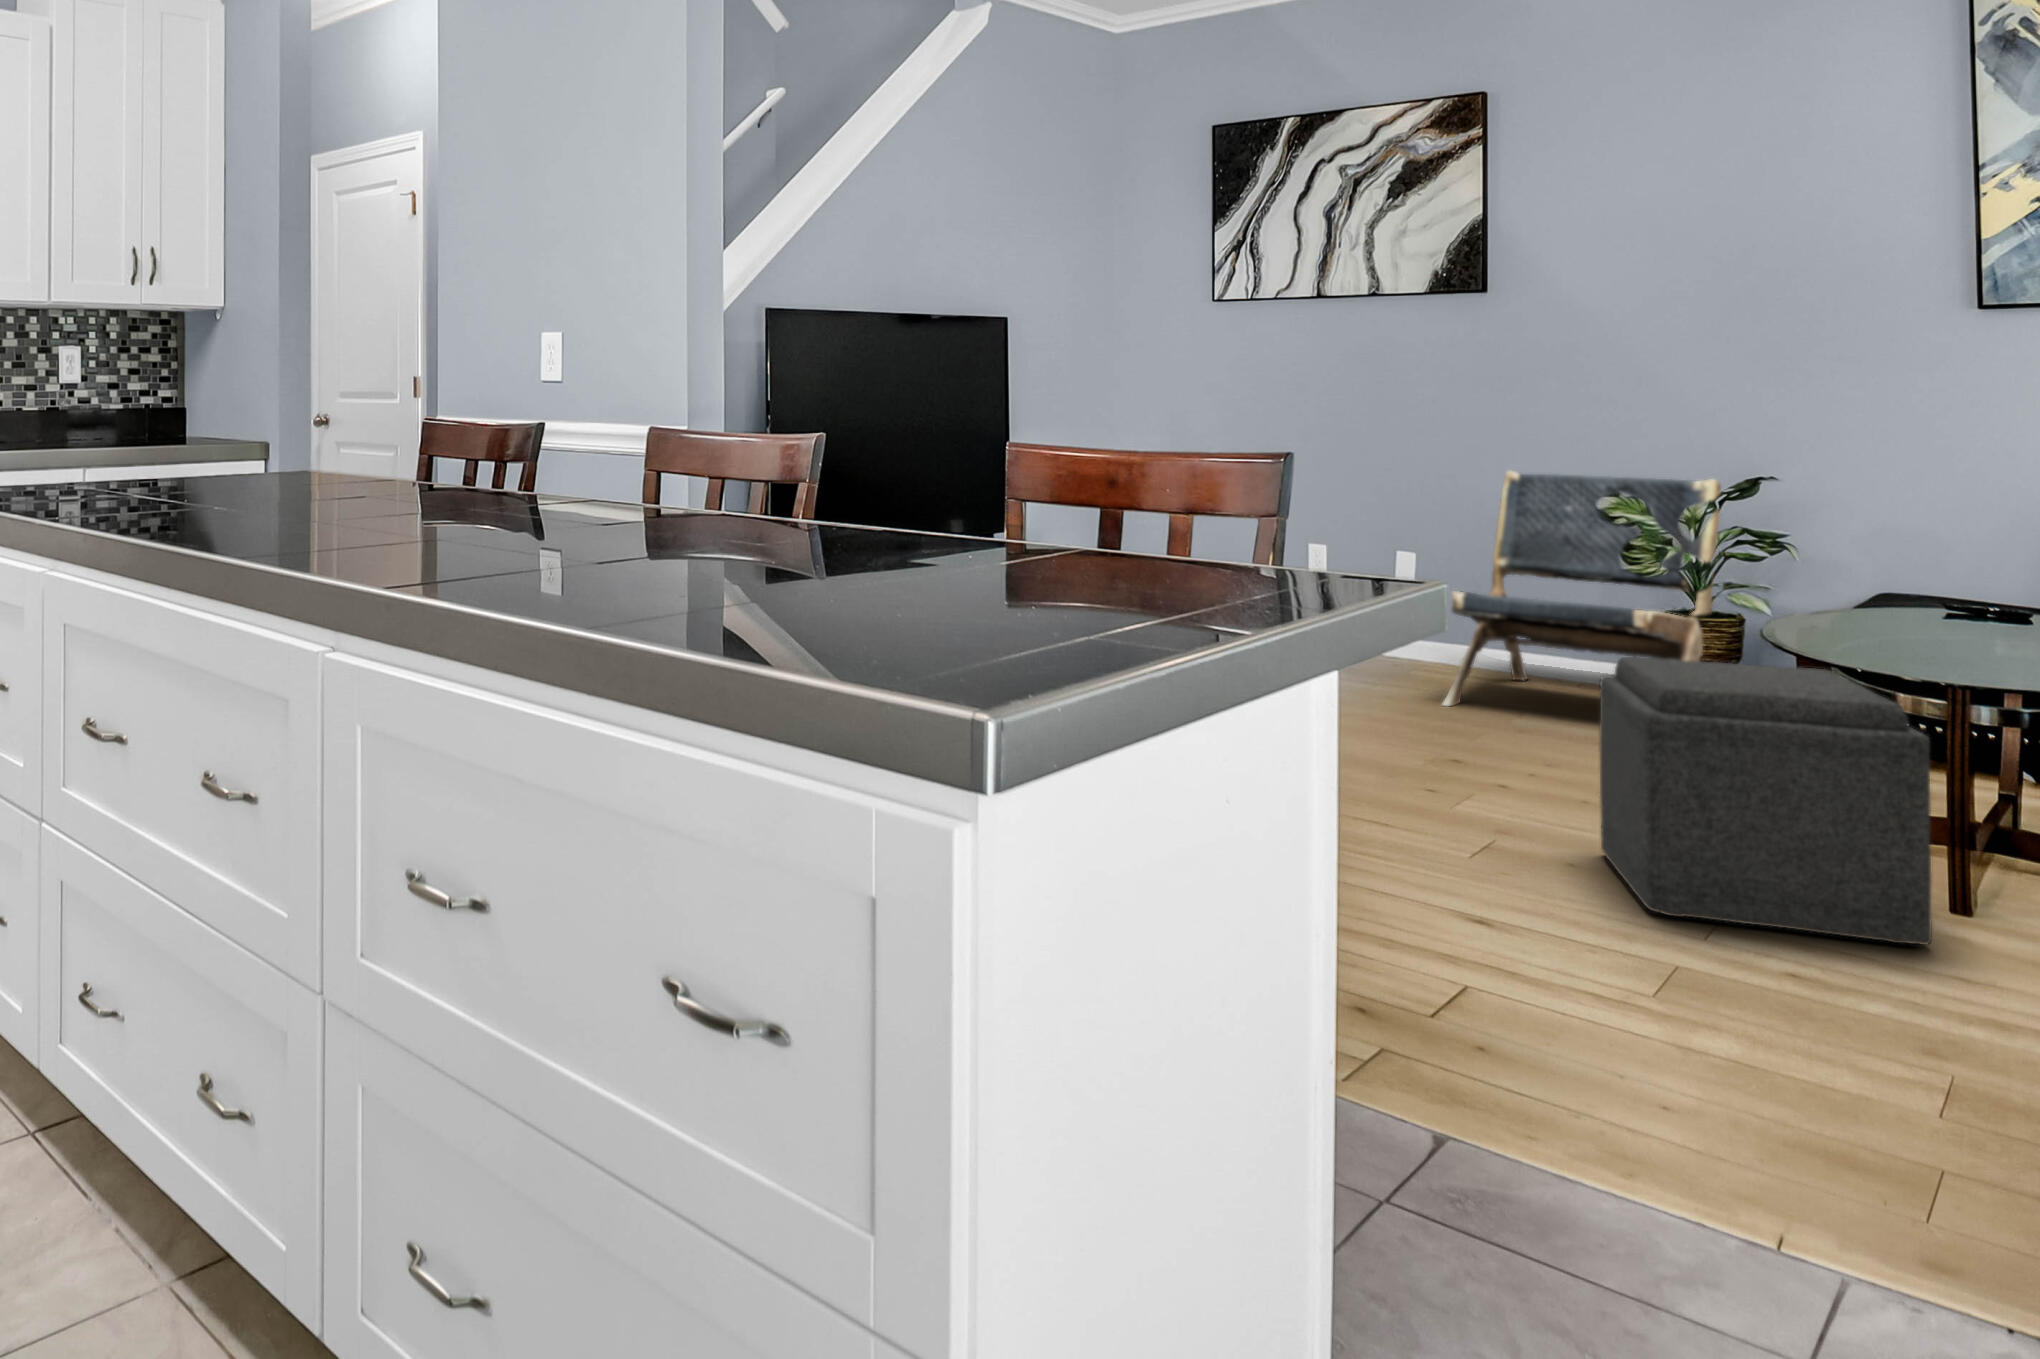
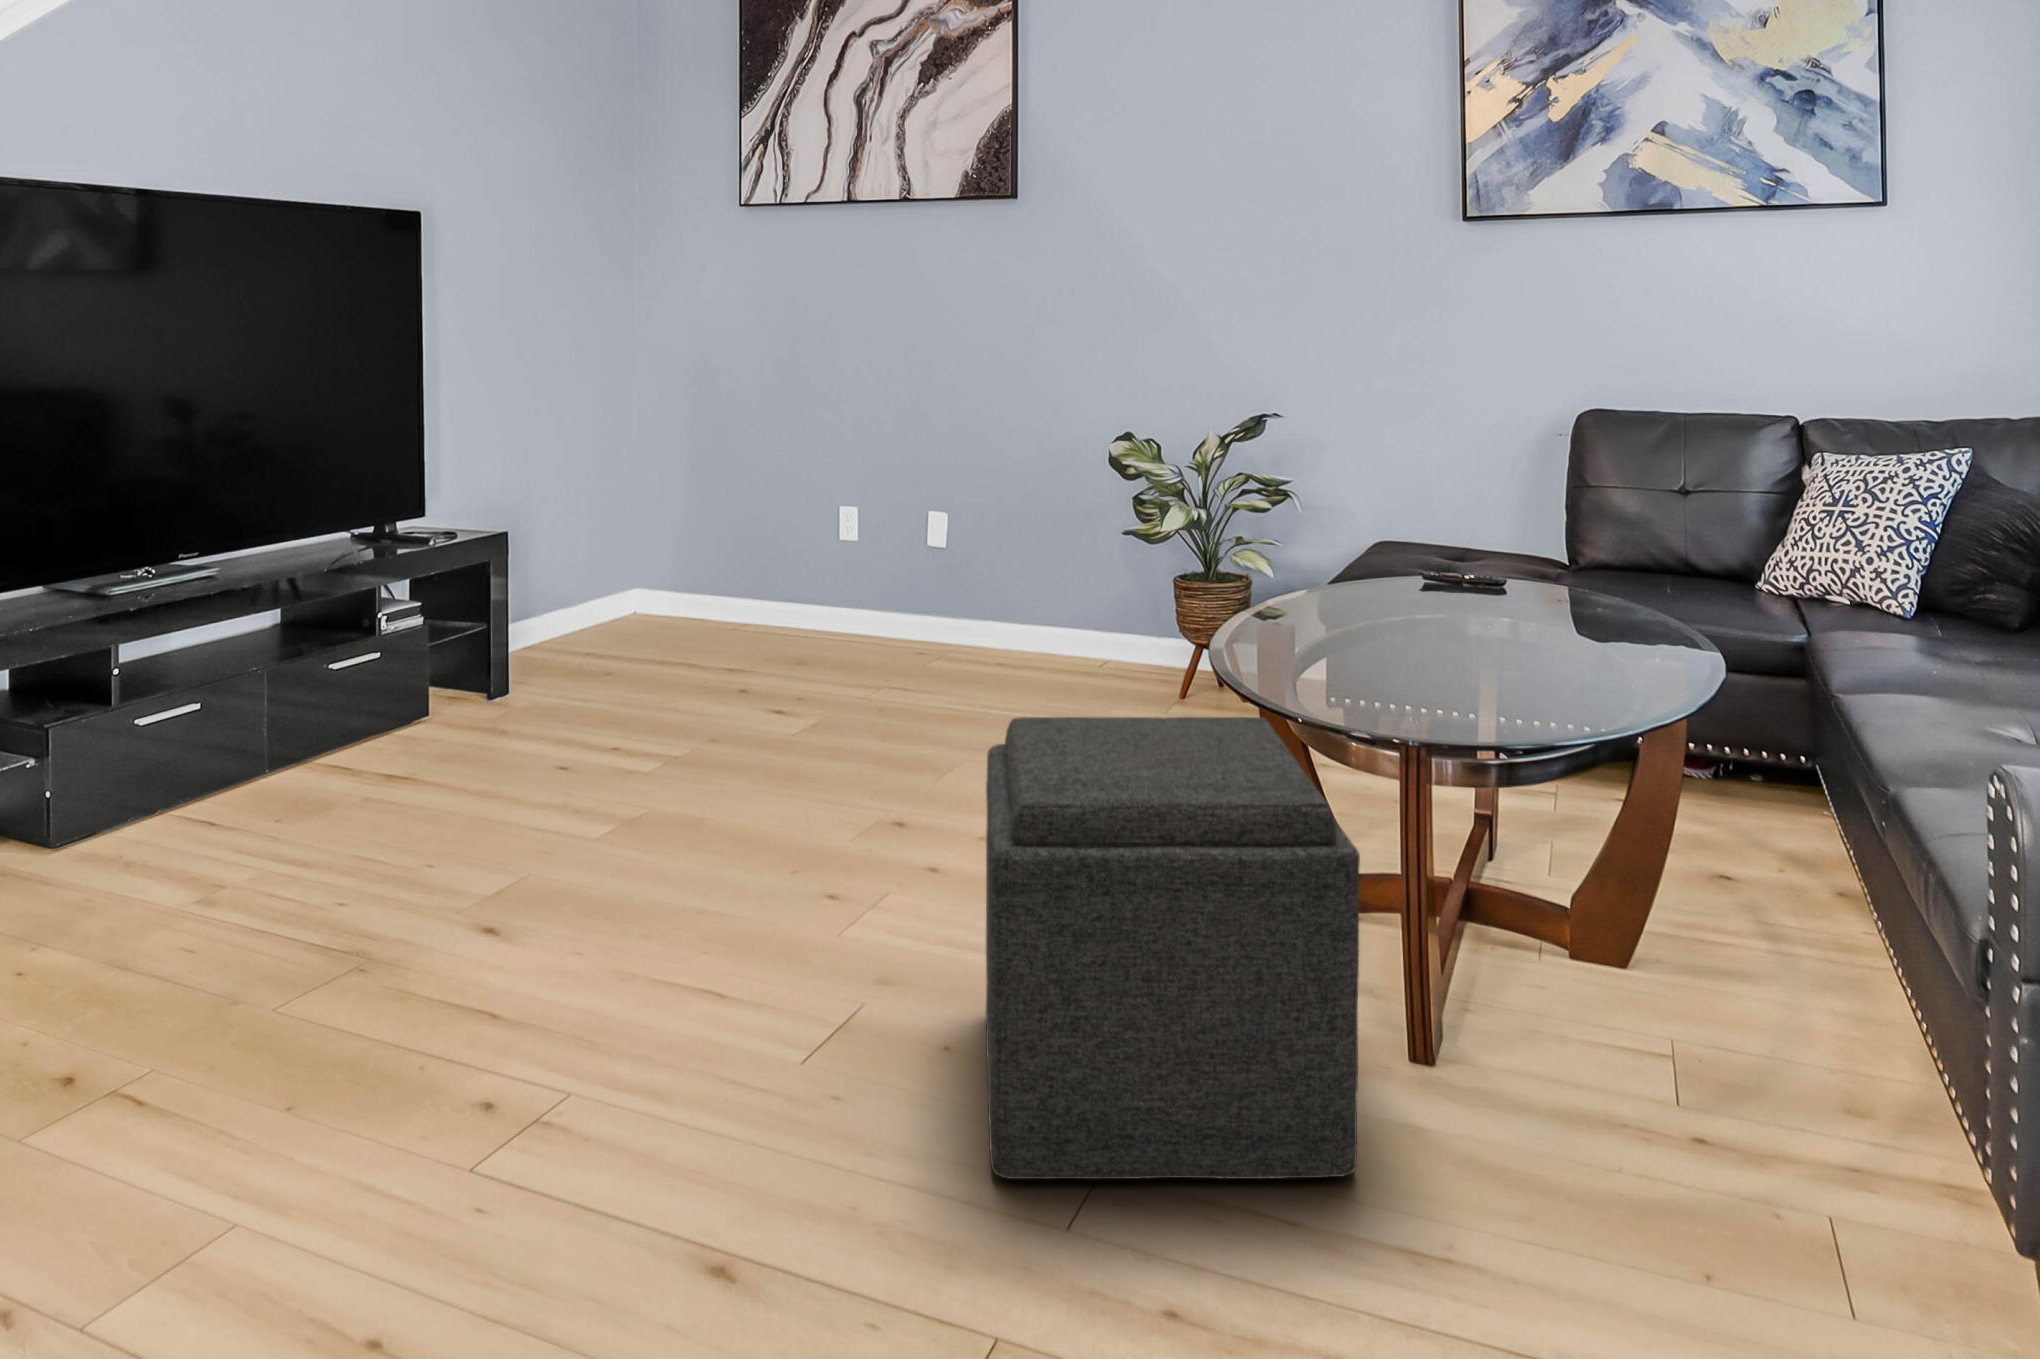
lounge chair: present [1443,471,1721,706] -> none [932,411,1230,743]

